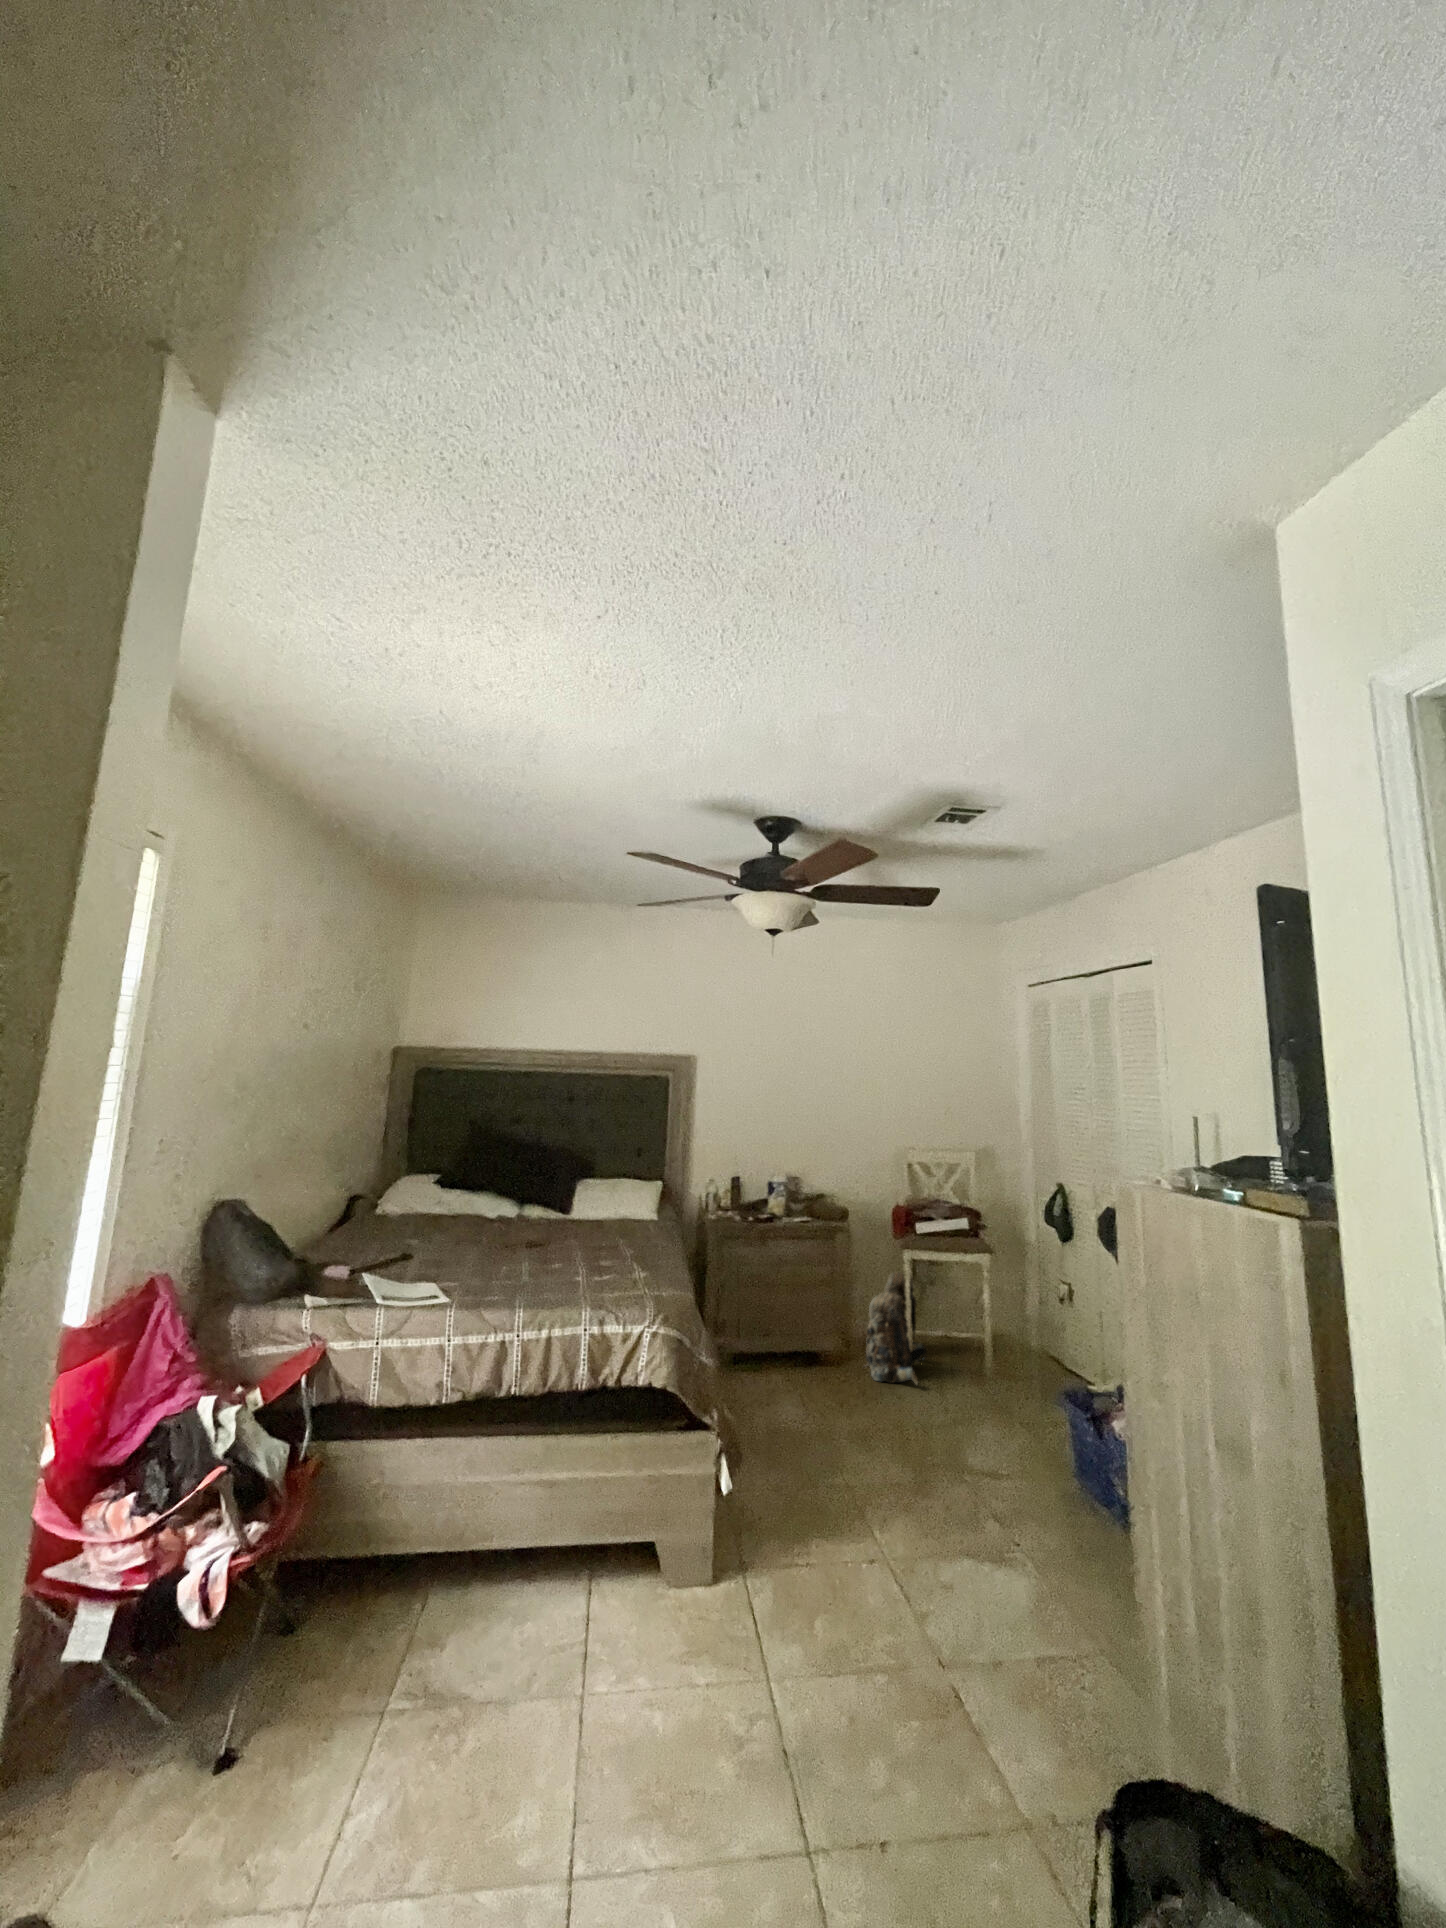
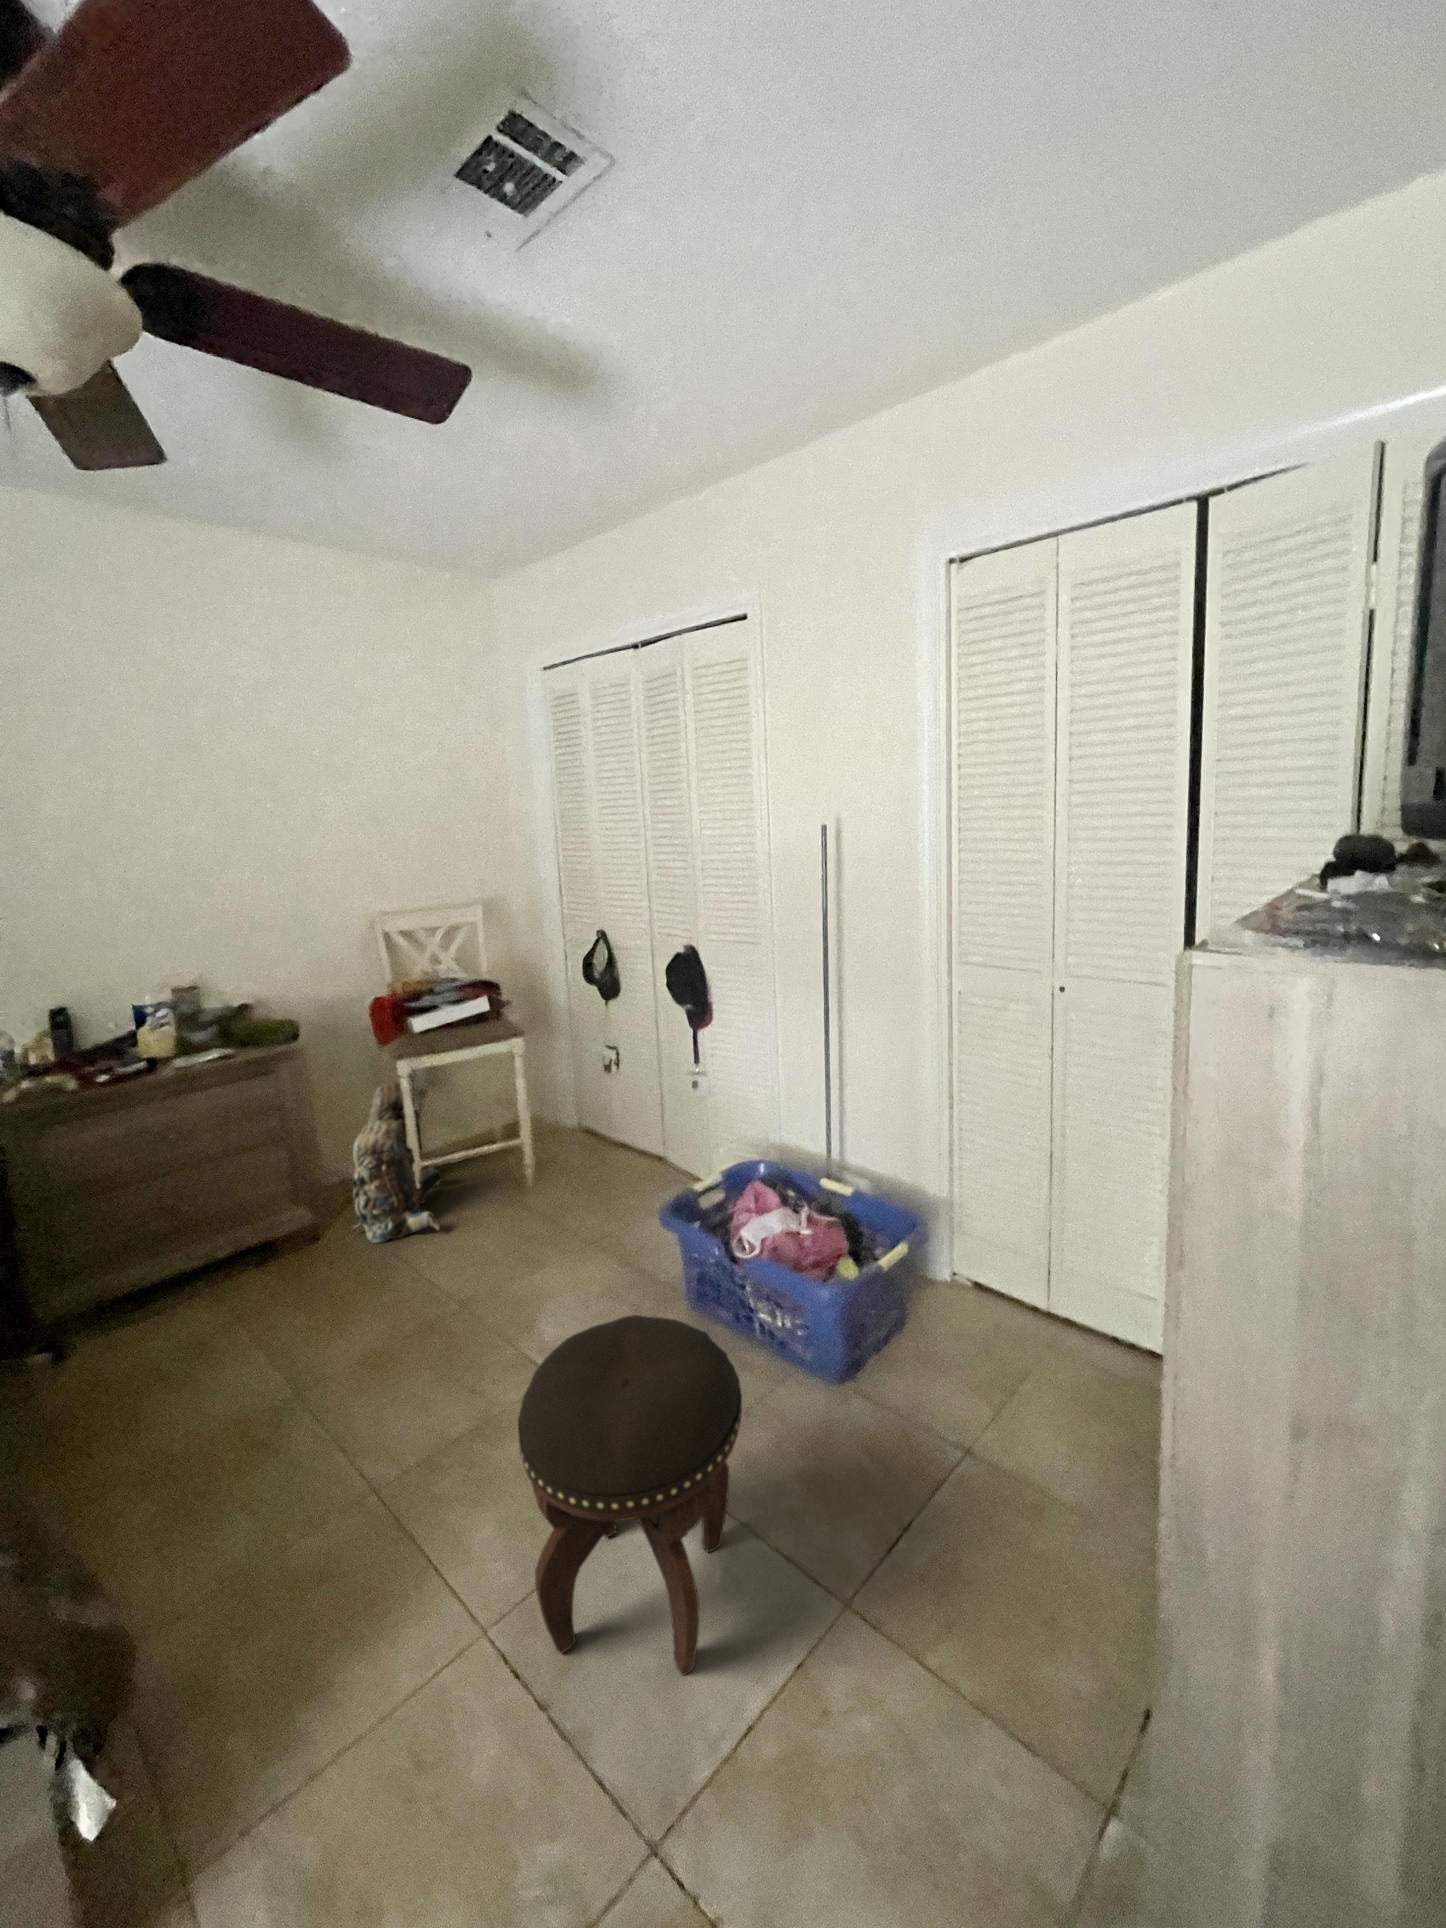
footstool: none [922,1406,1059,1647] -> present [518,1315,742,1675]

